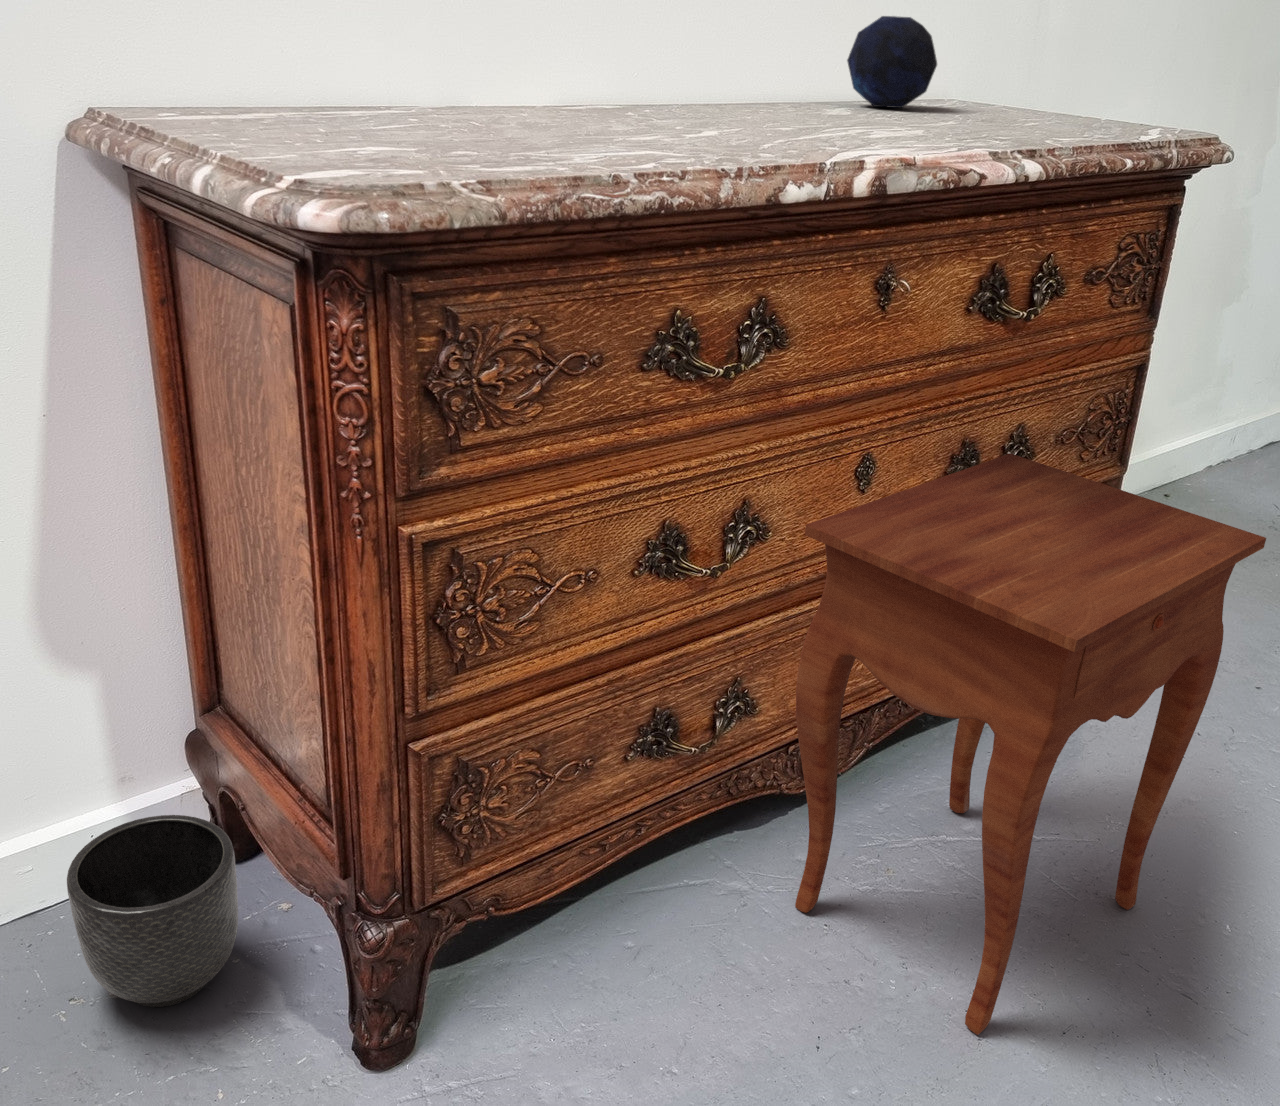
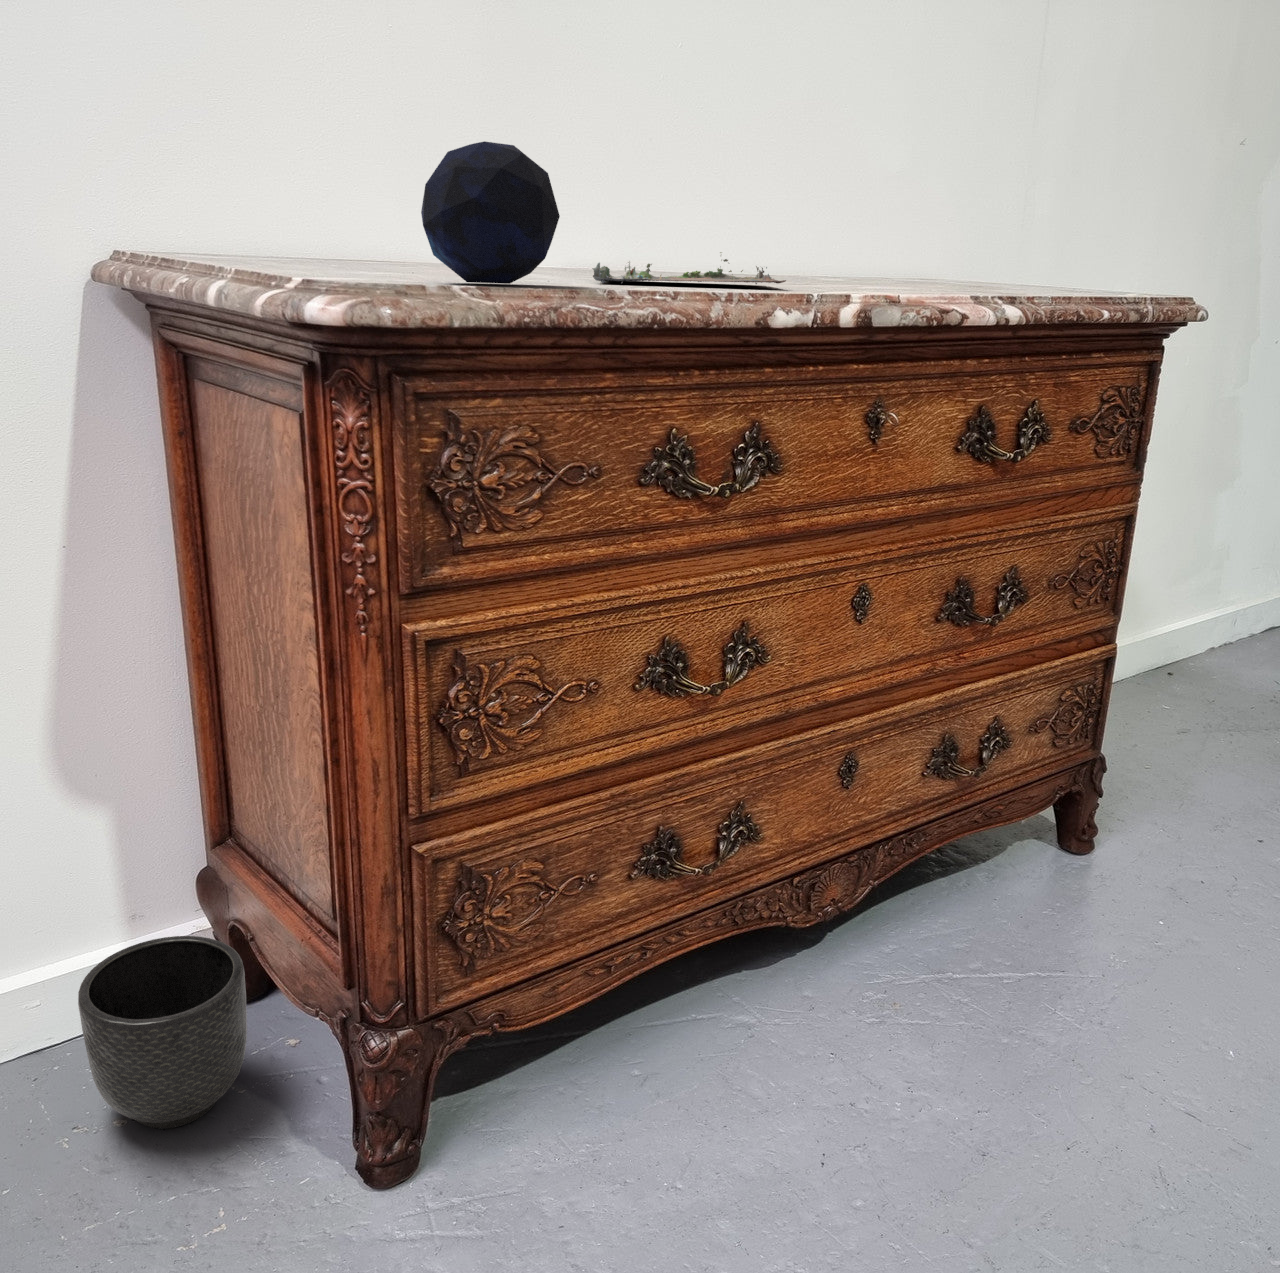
decorative orb: present [847,16,937,108] -> present [421,141,560,284]
tray: none [588,90,796,140] -> present [592,252,786,284]
side table: present [795,453,1266,1035] -> none [798,592,1256,1165]

